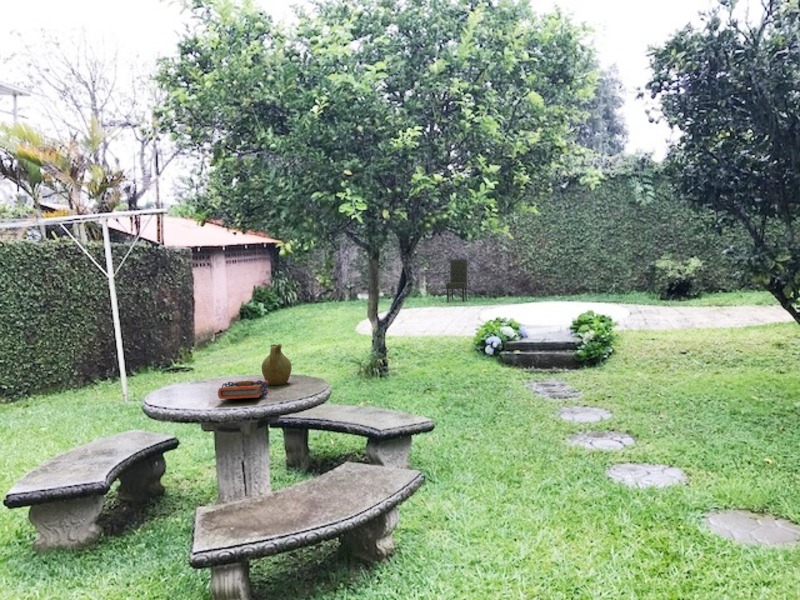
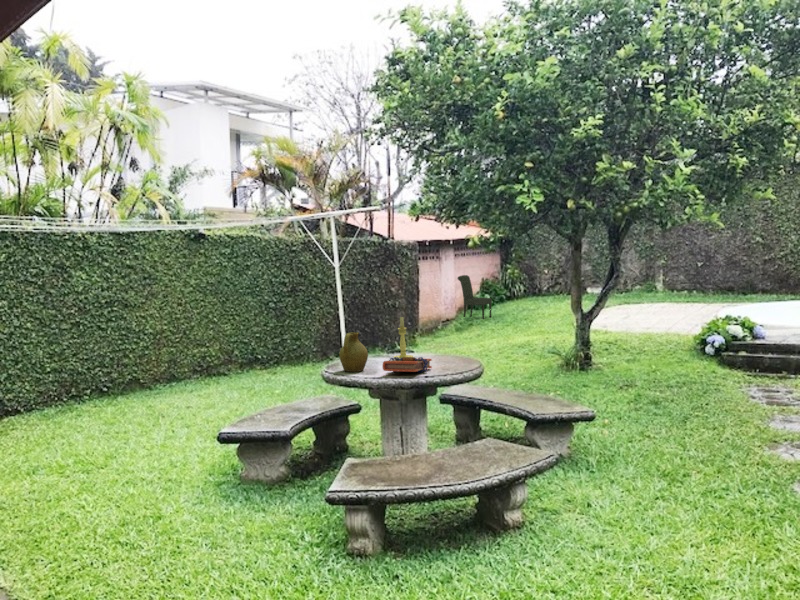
chair: present [446,259,467,302] -> present [458,275,492,319]
candle holder: none [212,334,235,383] -> present [394,317,413,359]
pitcher: present [262,344,292,385] -> present [339,332,368,372]

